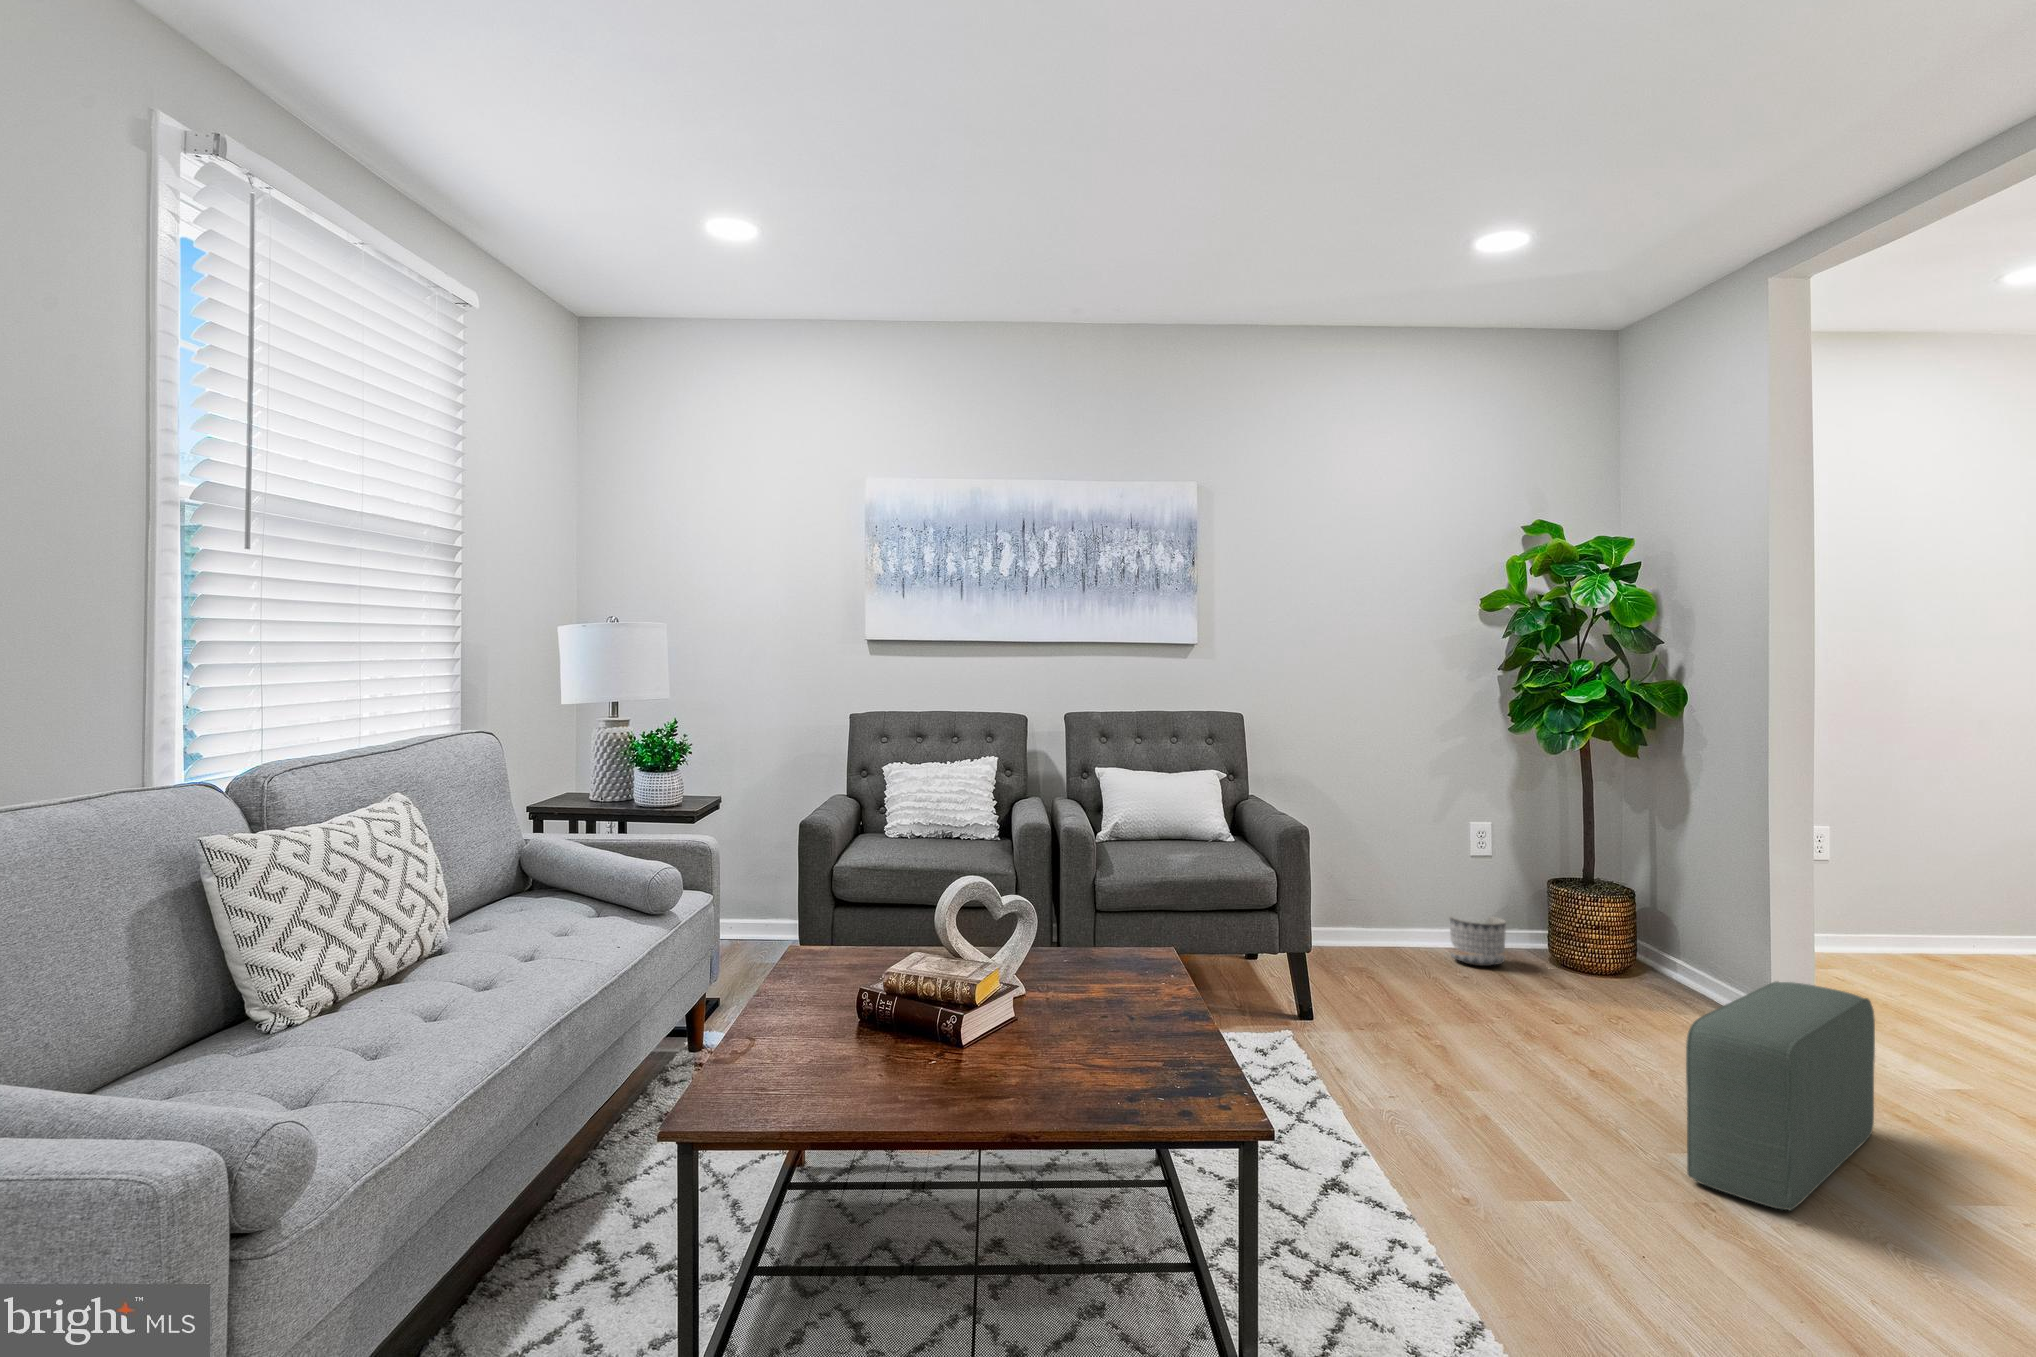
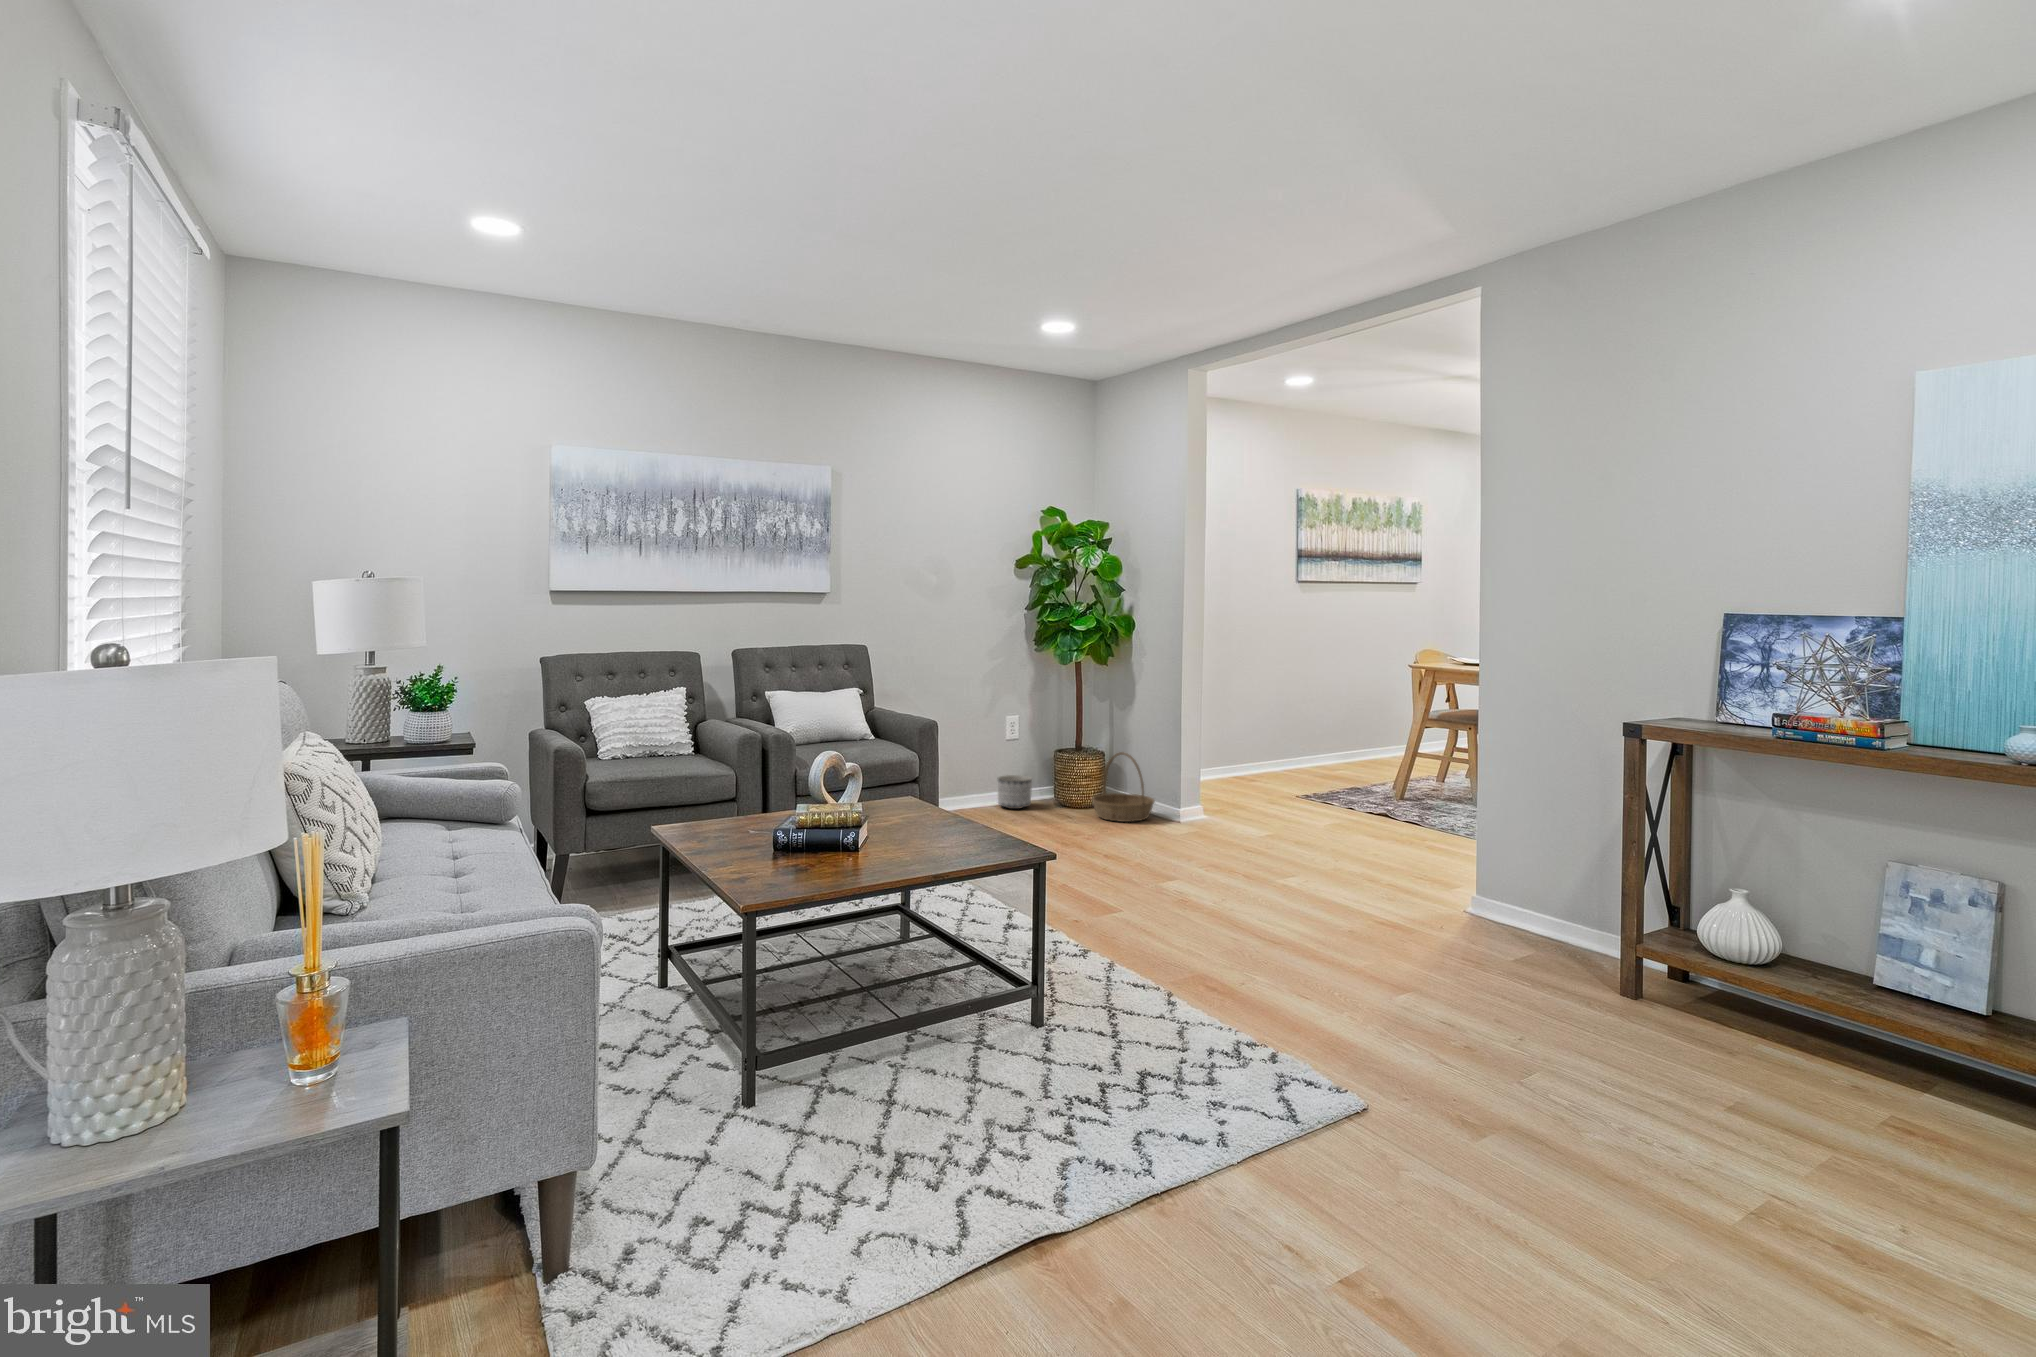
basket: none [1606,895,1729,1014] -> present [1092,752,1155,822]
pouf: present [1686,982,1875,1211] -> none [1148,791,1224,898]

